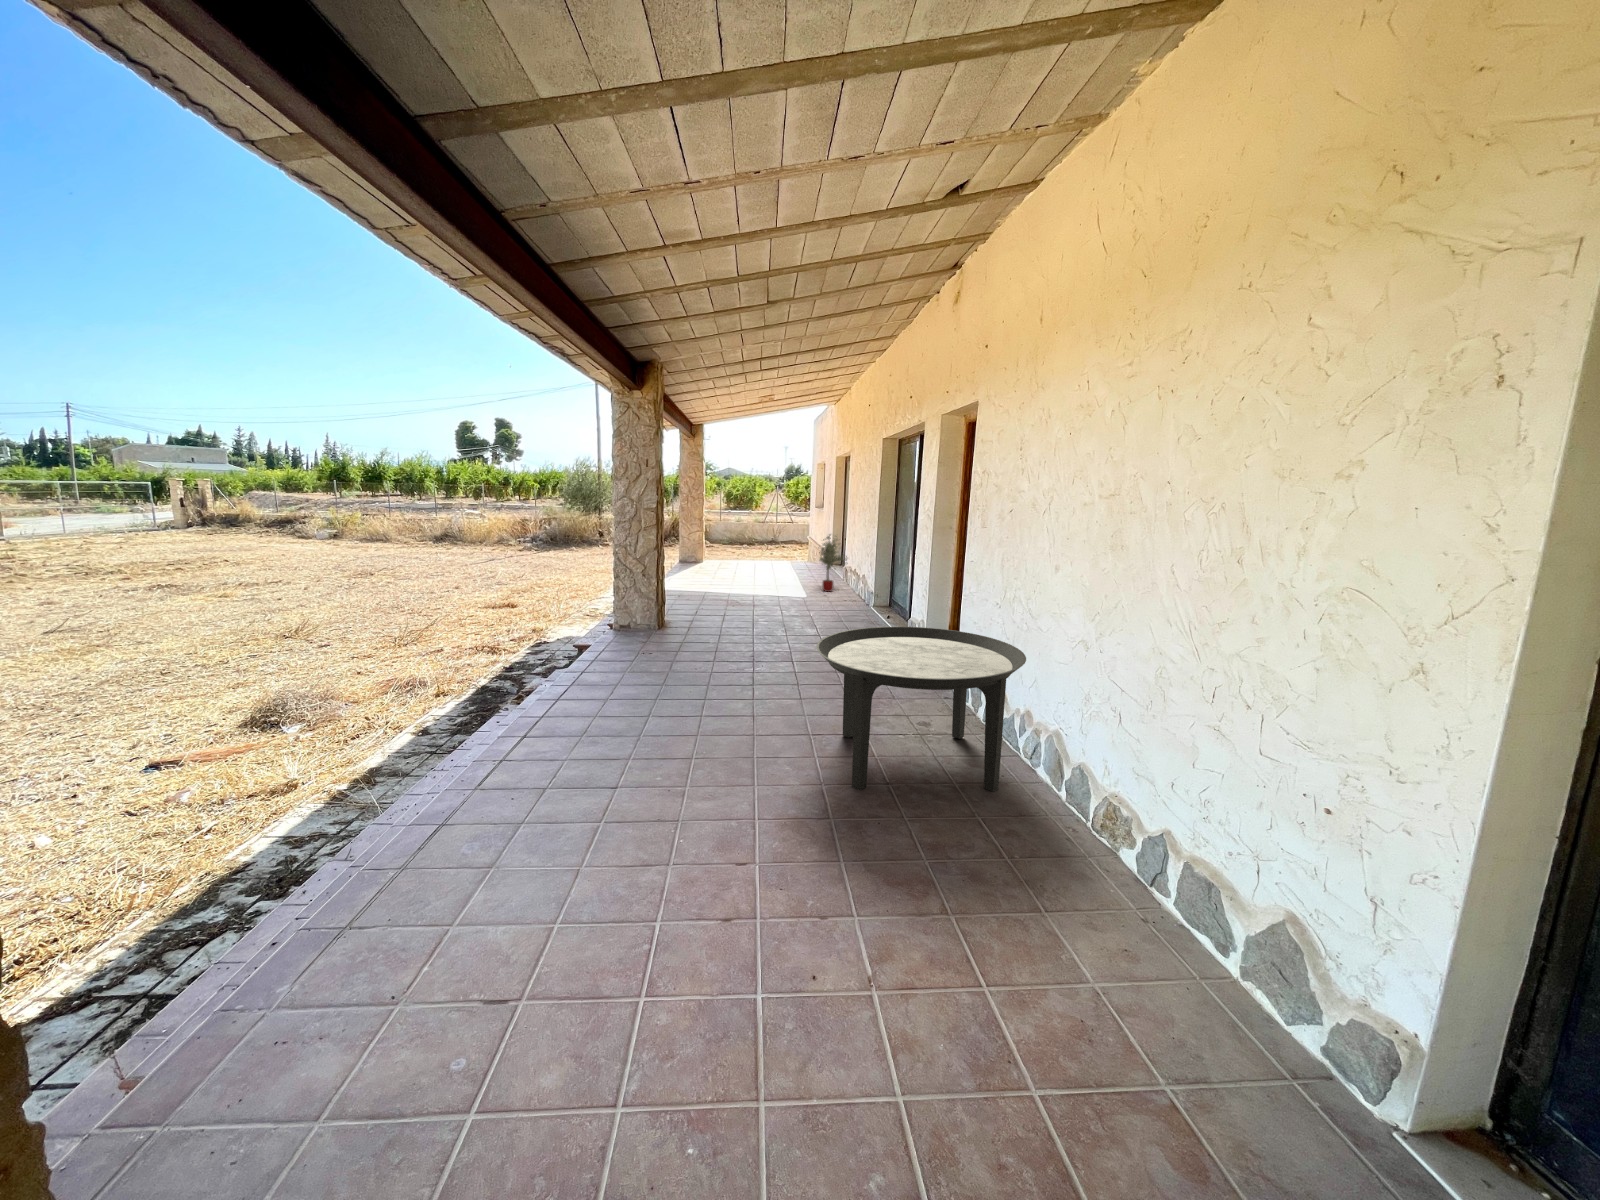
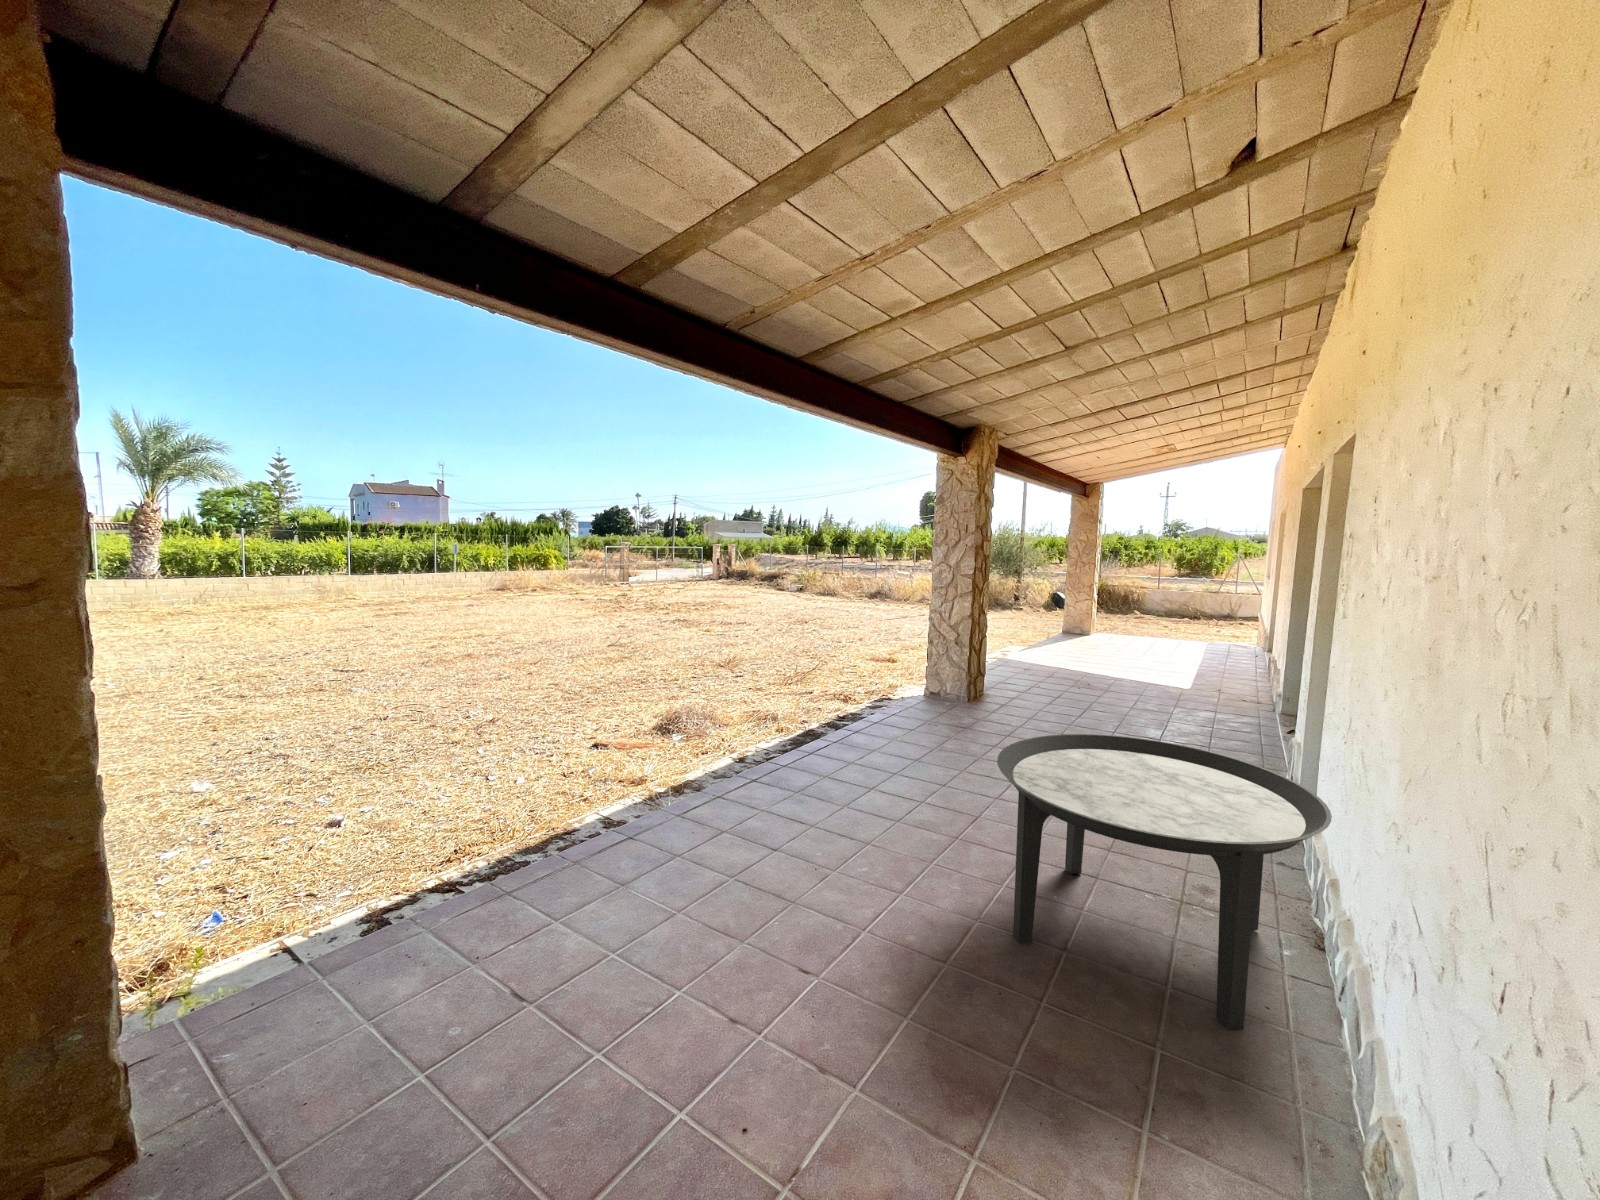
potted tree: present [819,534,847,592] -> none [1217,611,1266,686]

